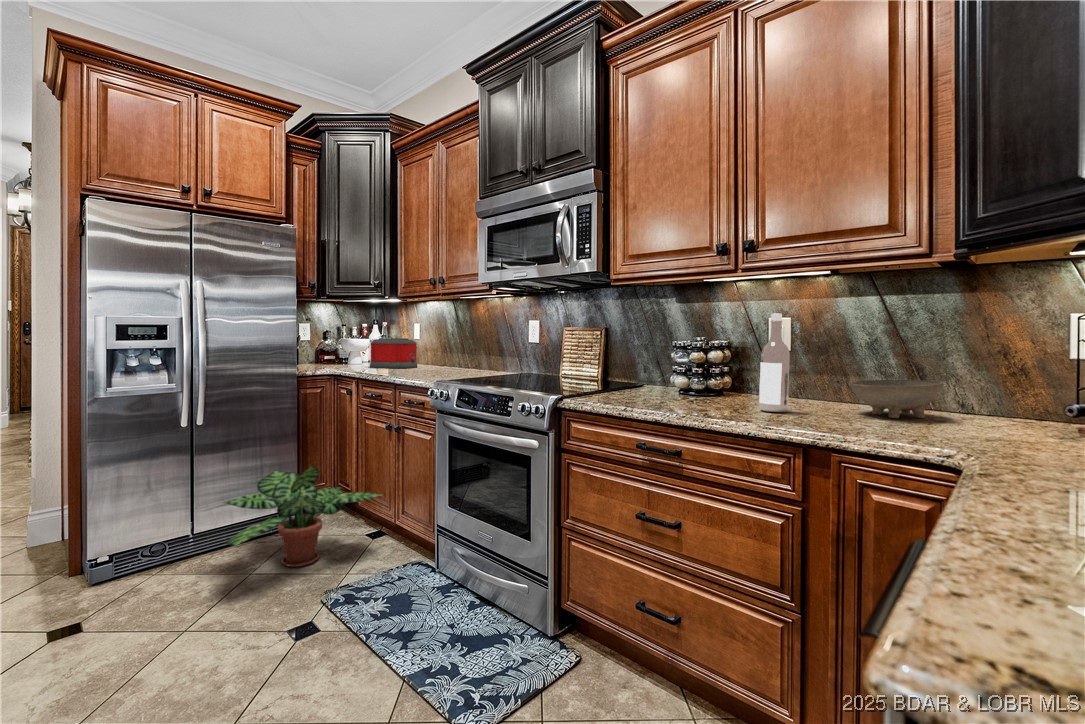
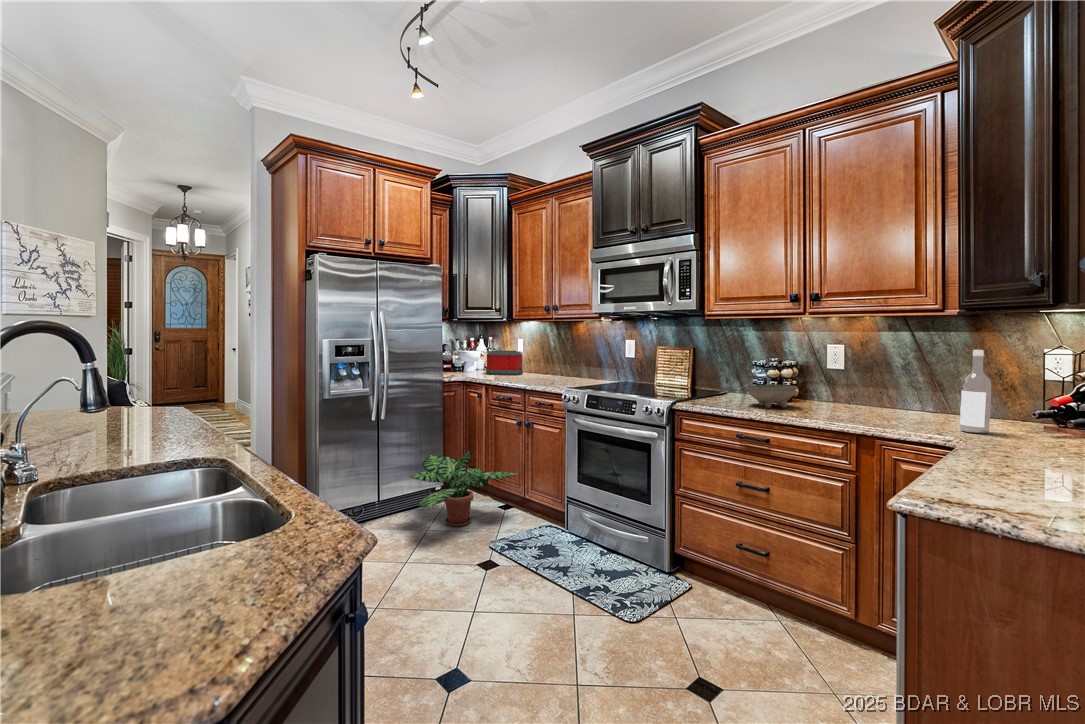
wine bottle: present [759,313,790,412] -> present [960,350,991,433]
bowl: present [851,380,942,418] -> present [747,384,797,408]

